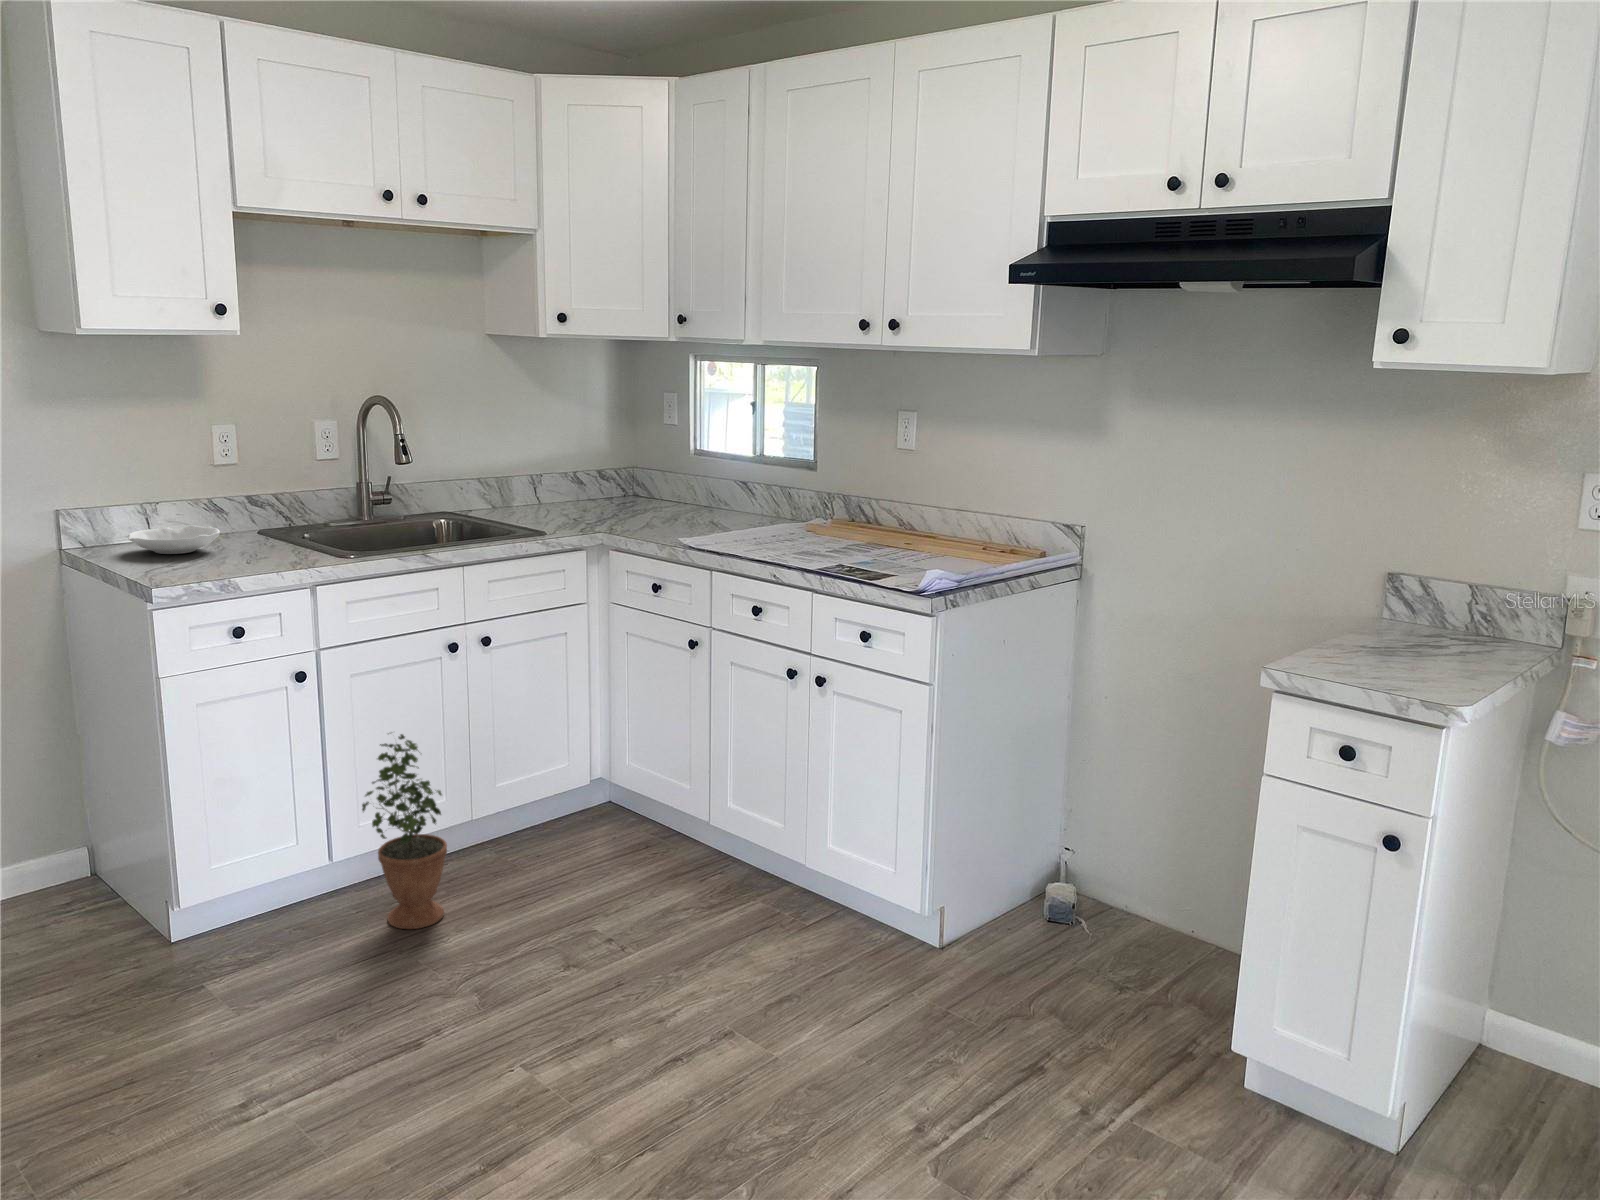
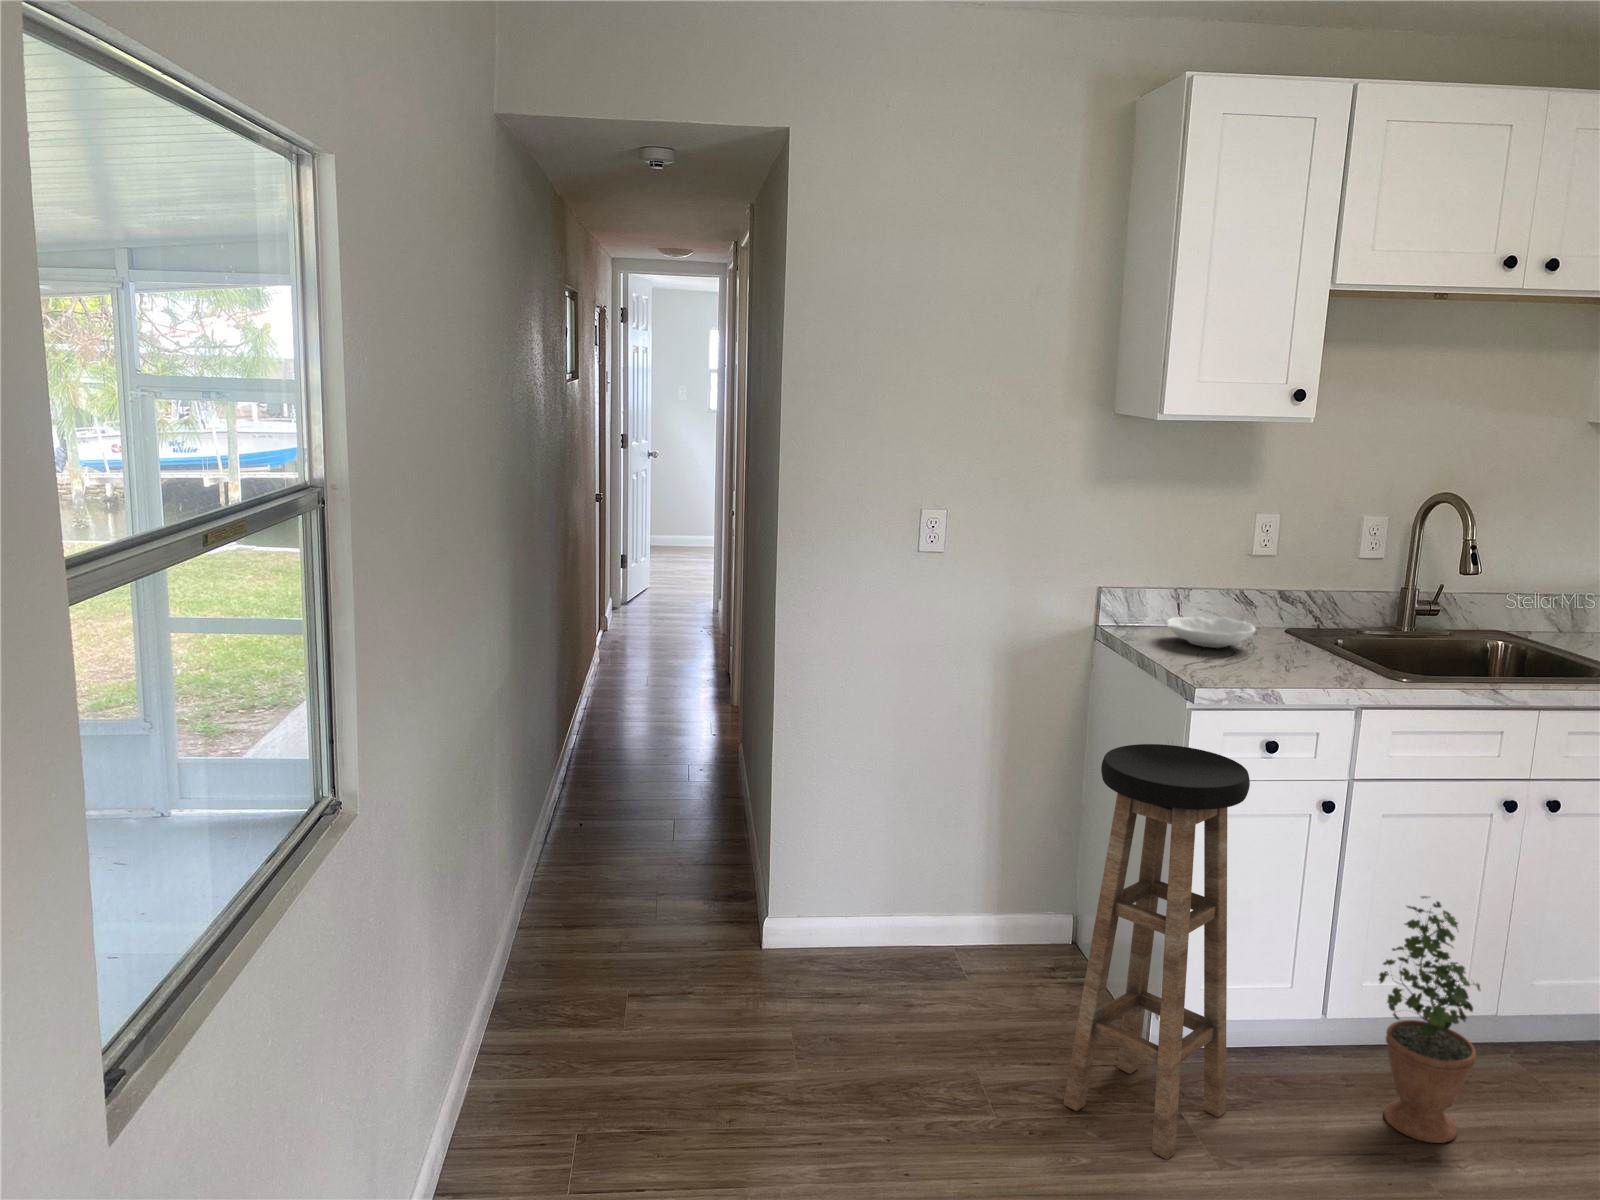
bar stool: none [57,646,249,1023] -> present [1063,744,1250,1159]

